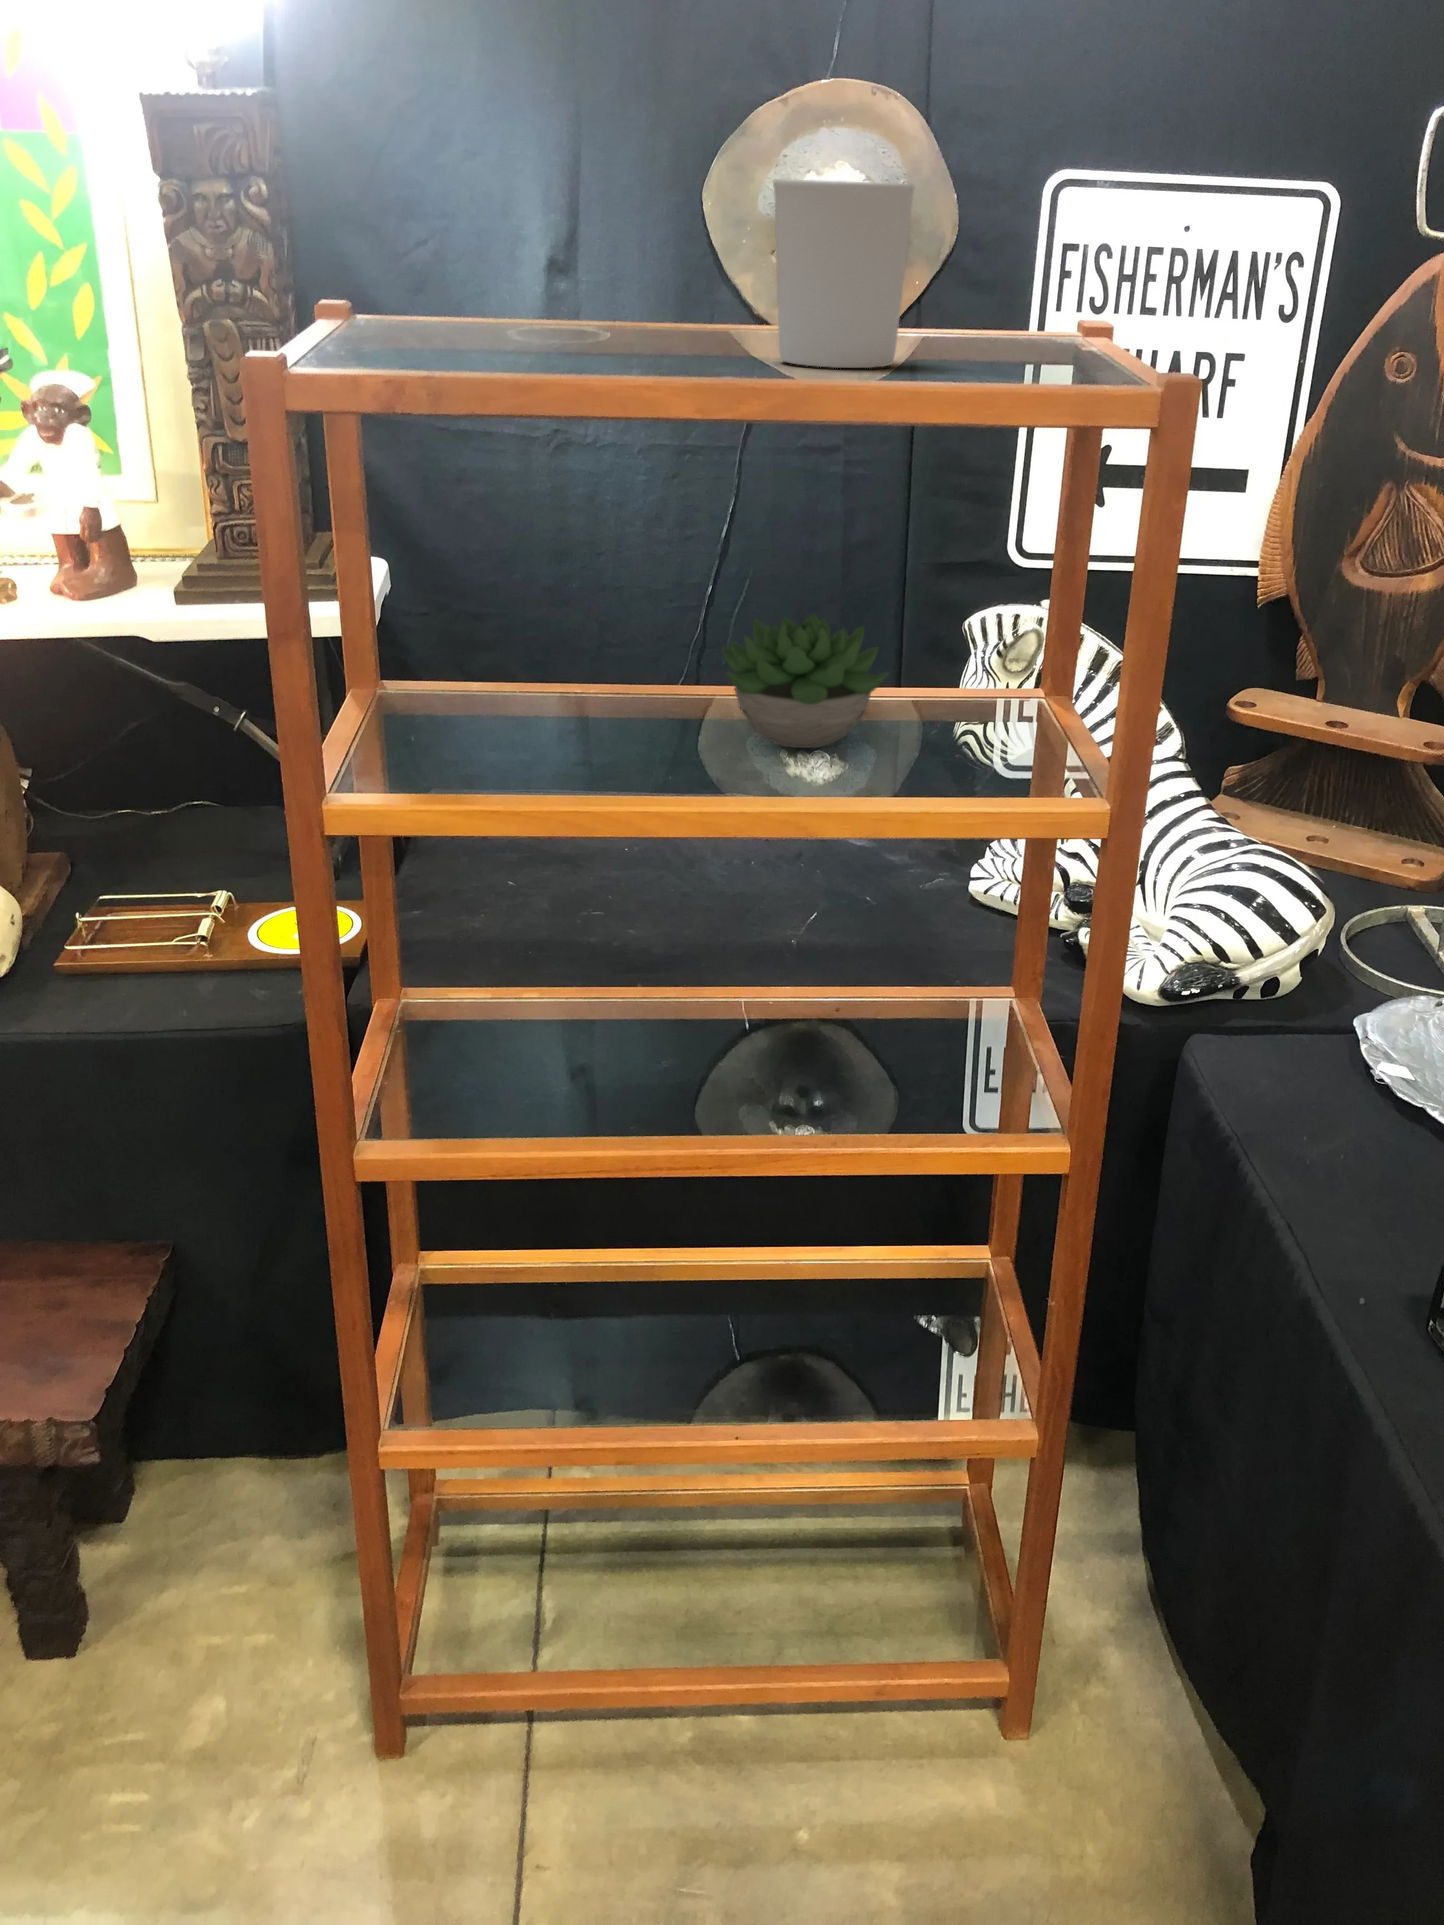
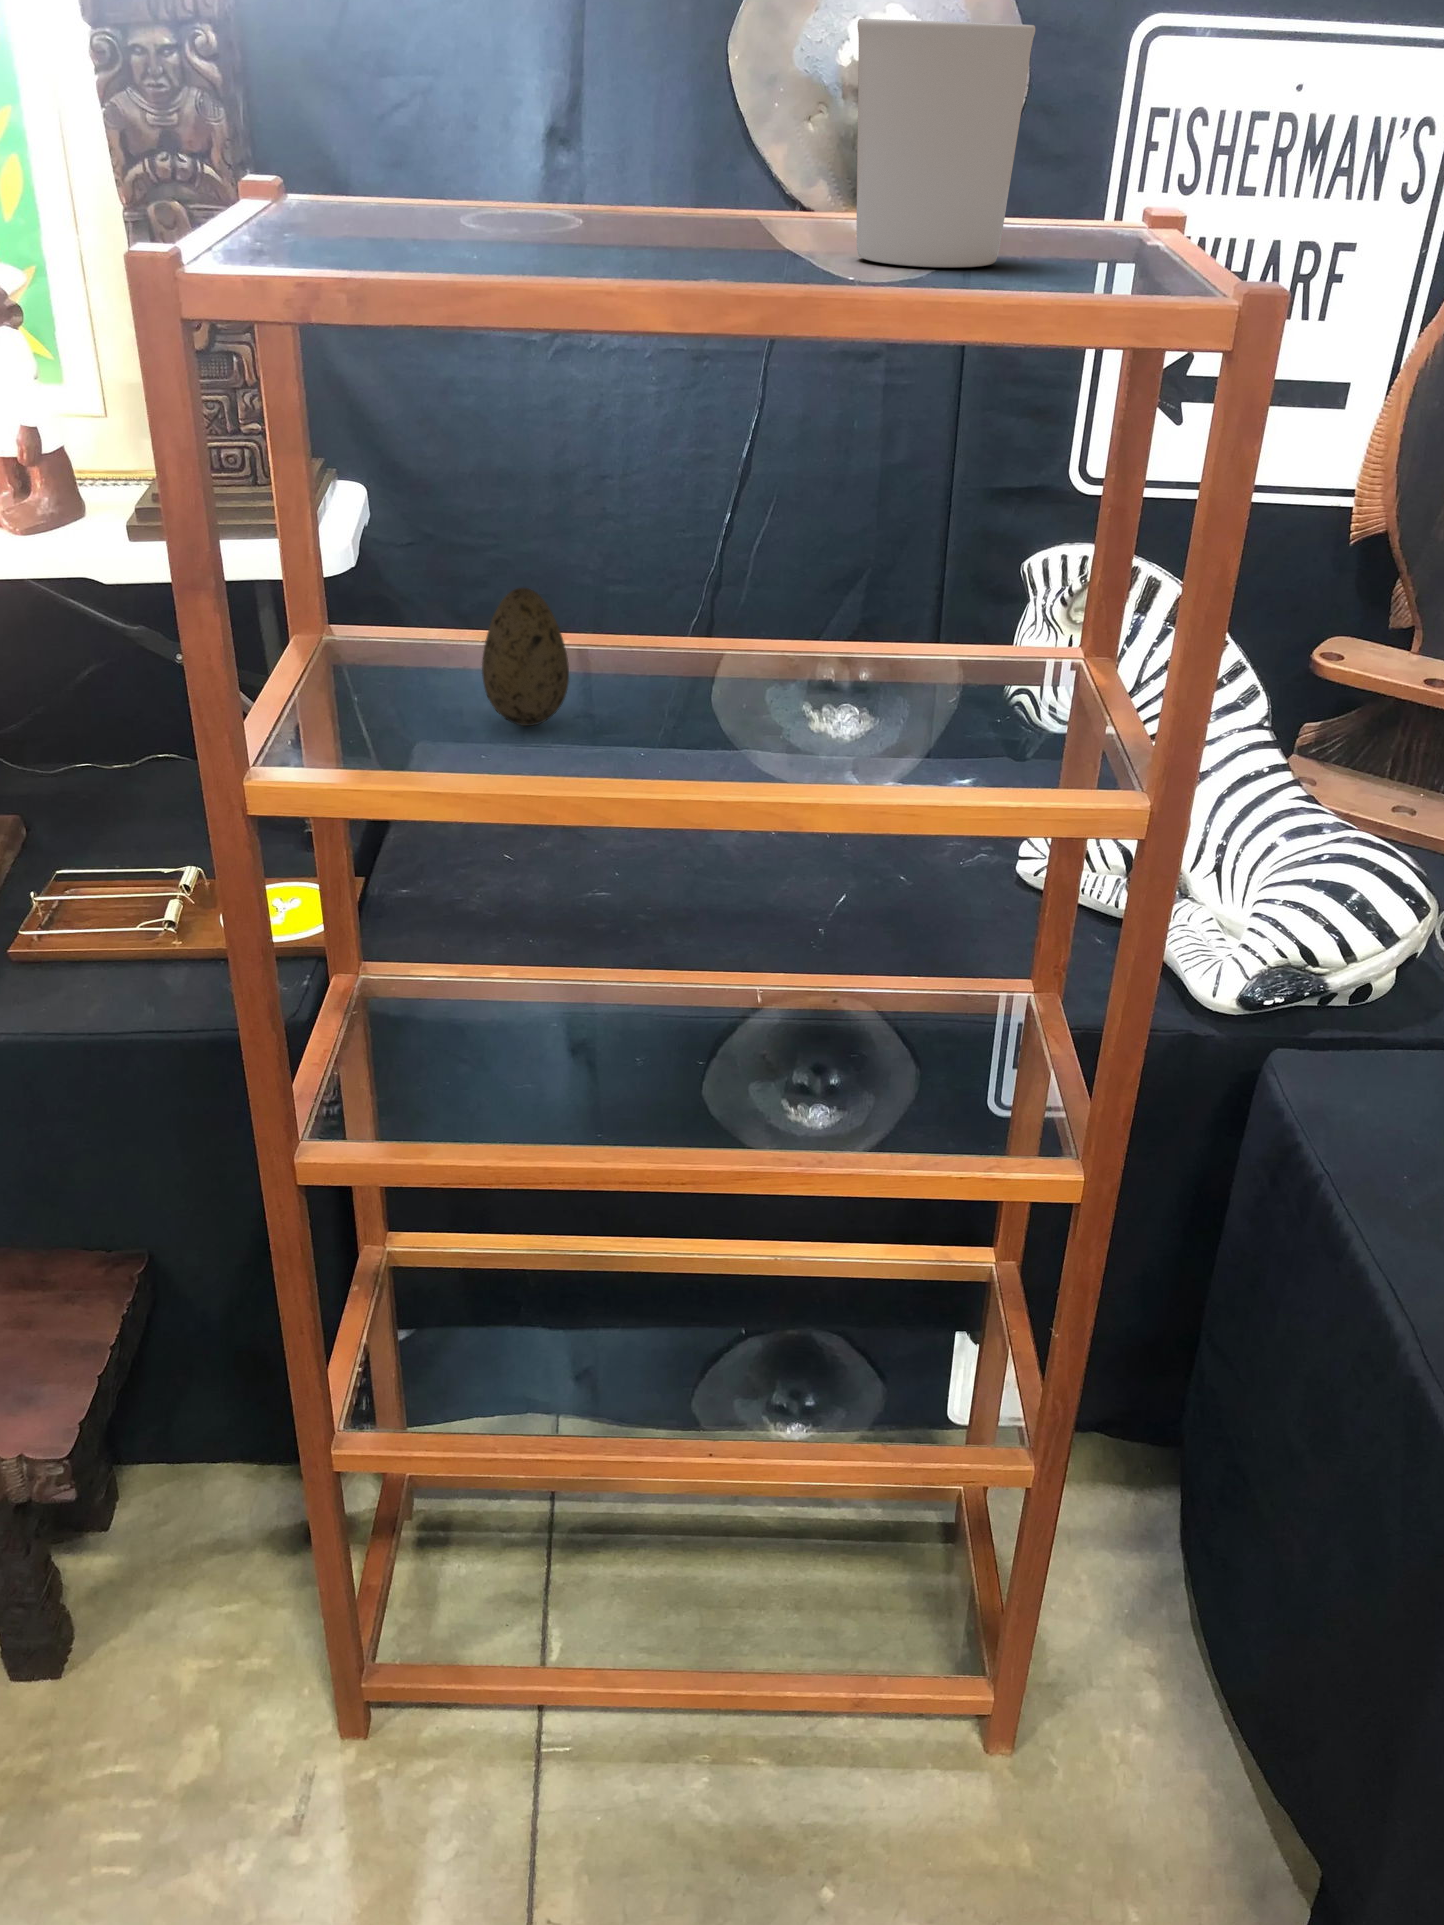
succulent plant: present [721,614,889,748] -> none [767,569,970,729]
decorative egg: none [474,629,549,747] -> present [482,588,569,726]

